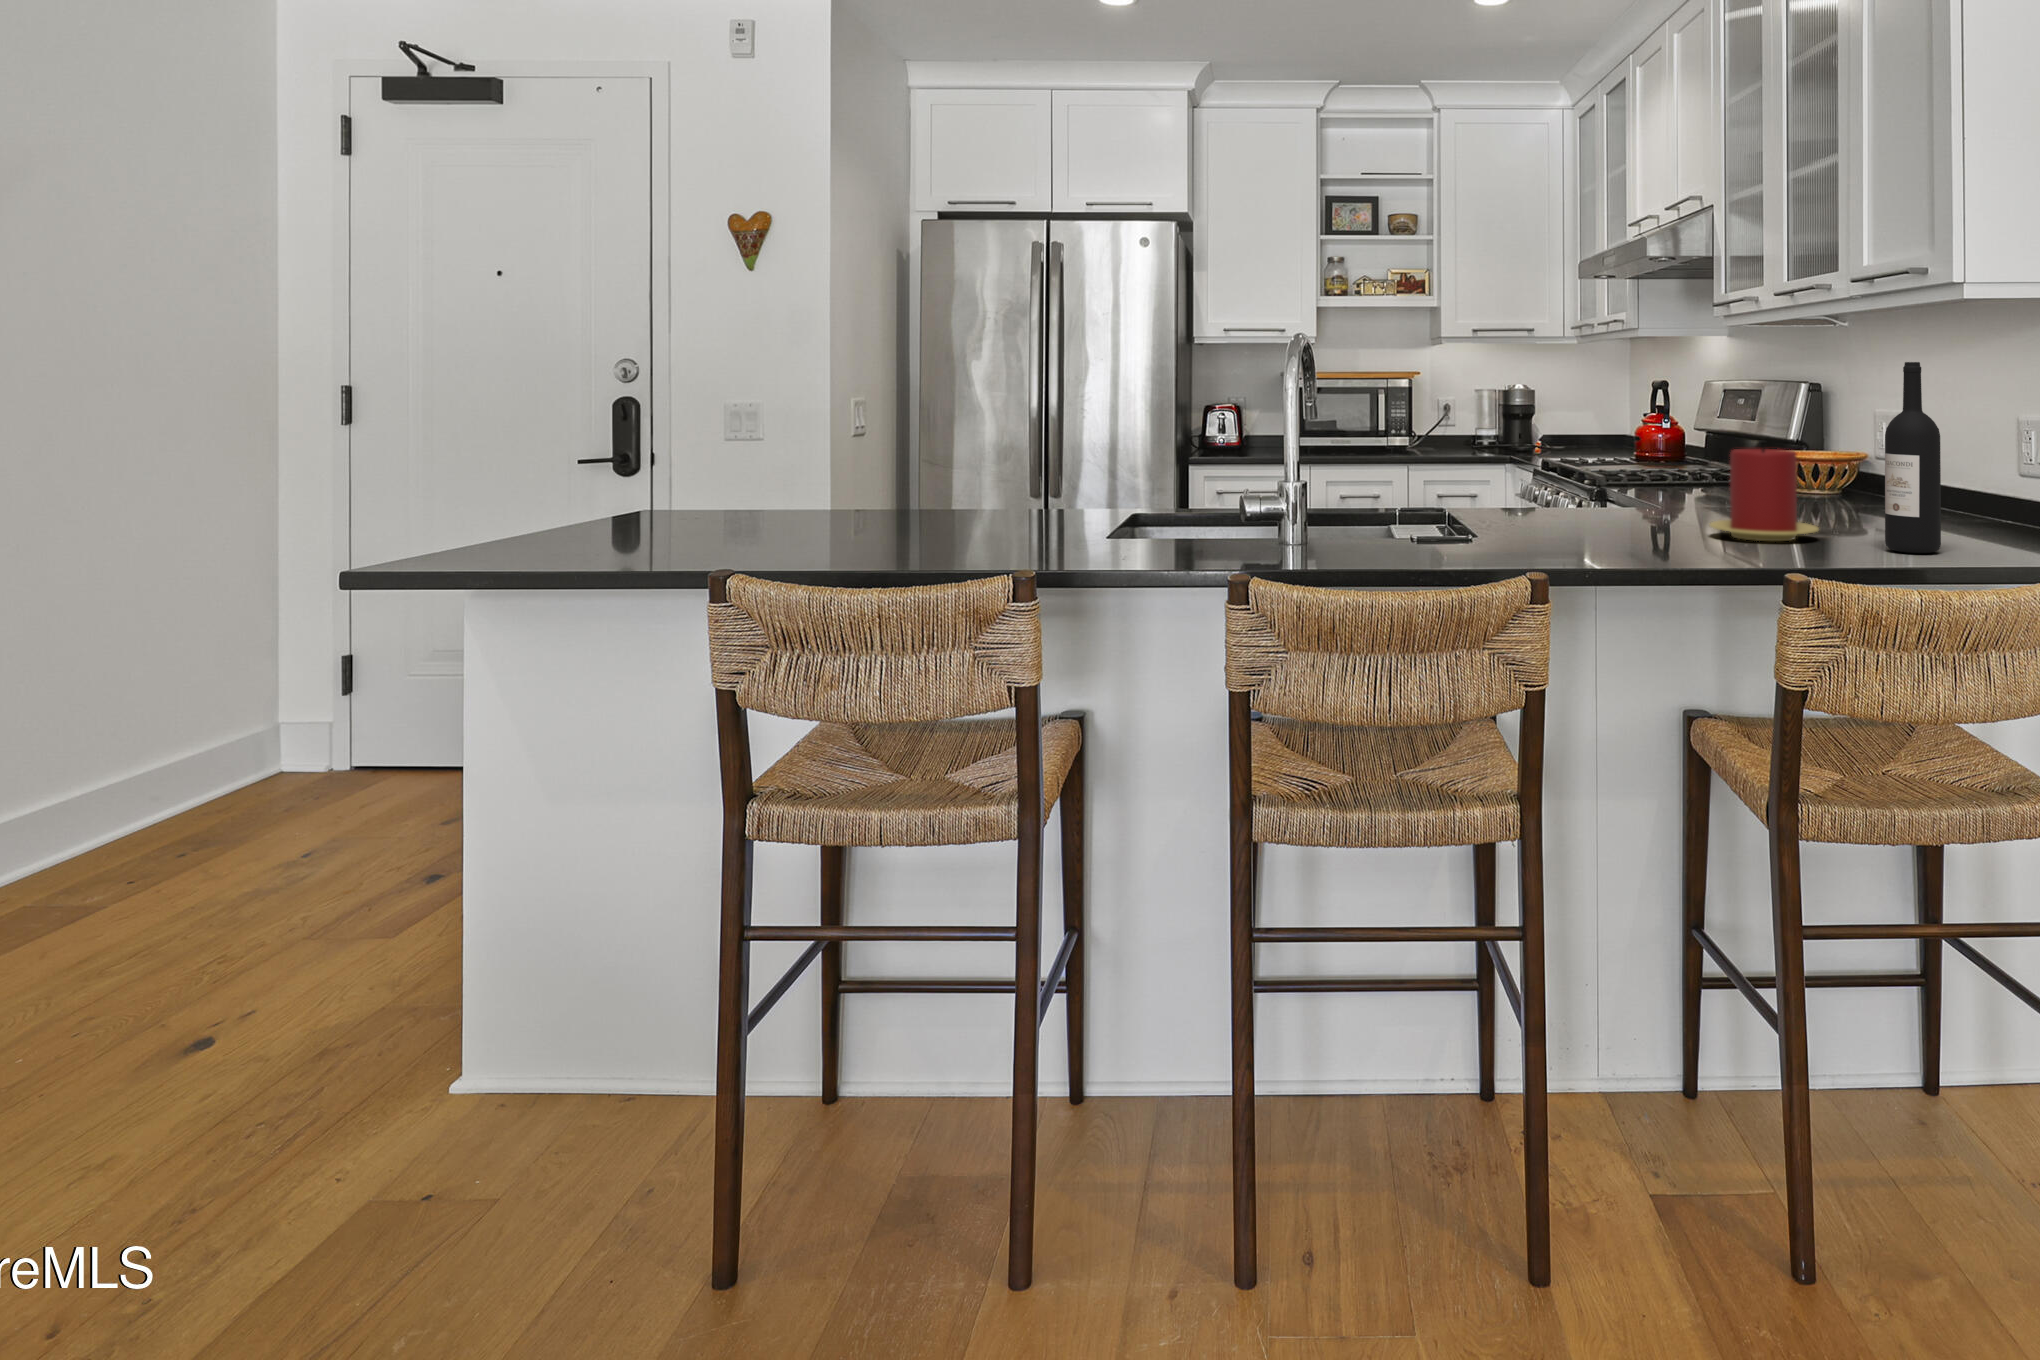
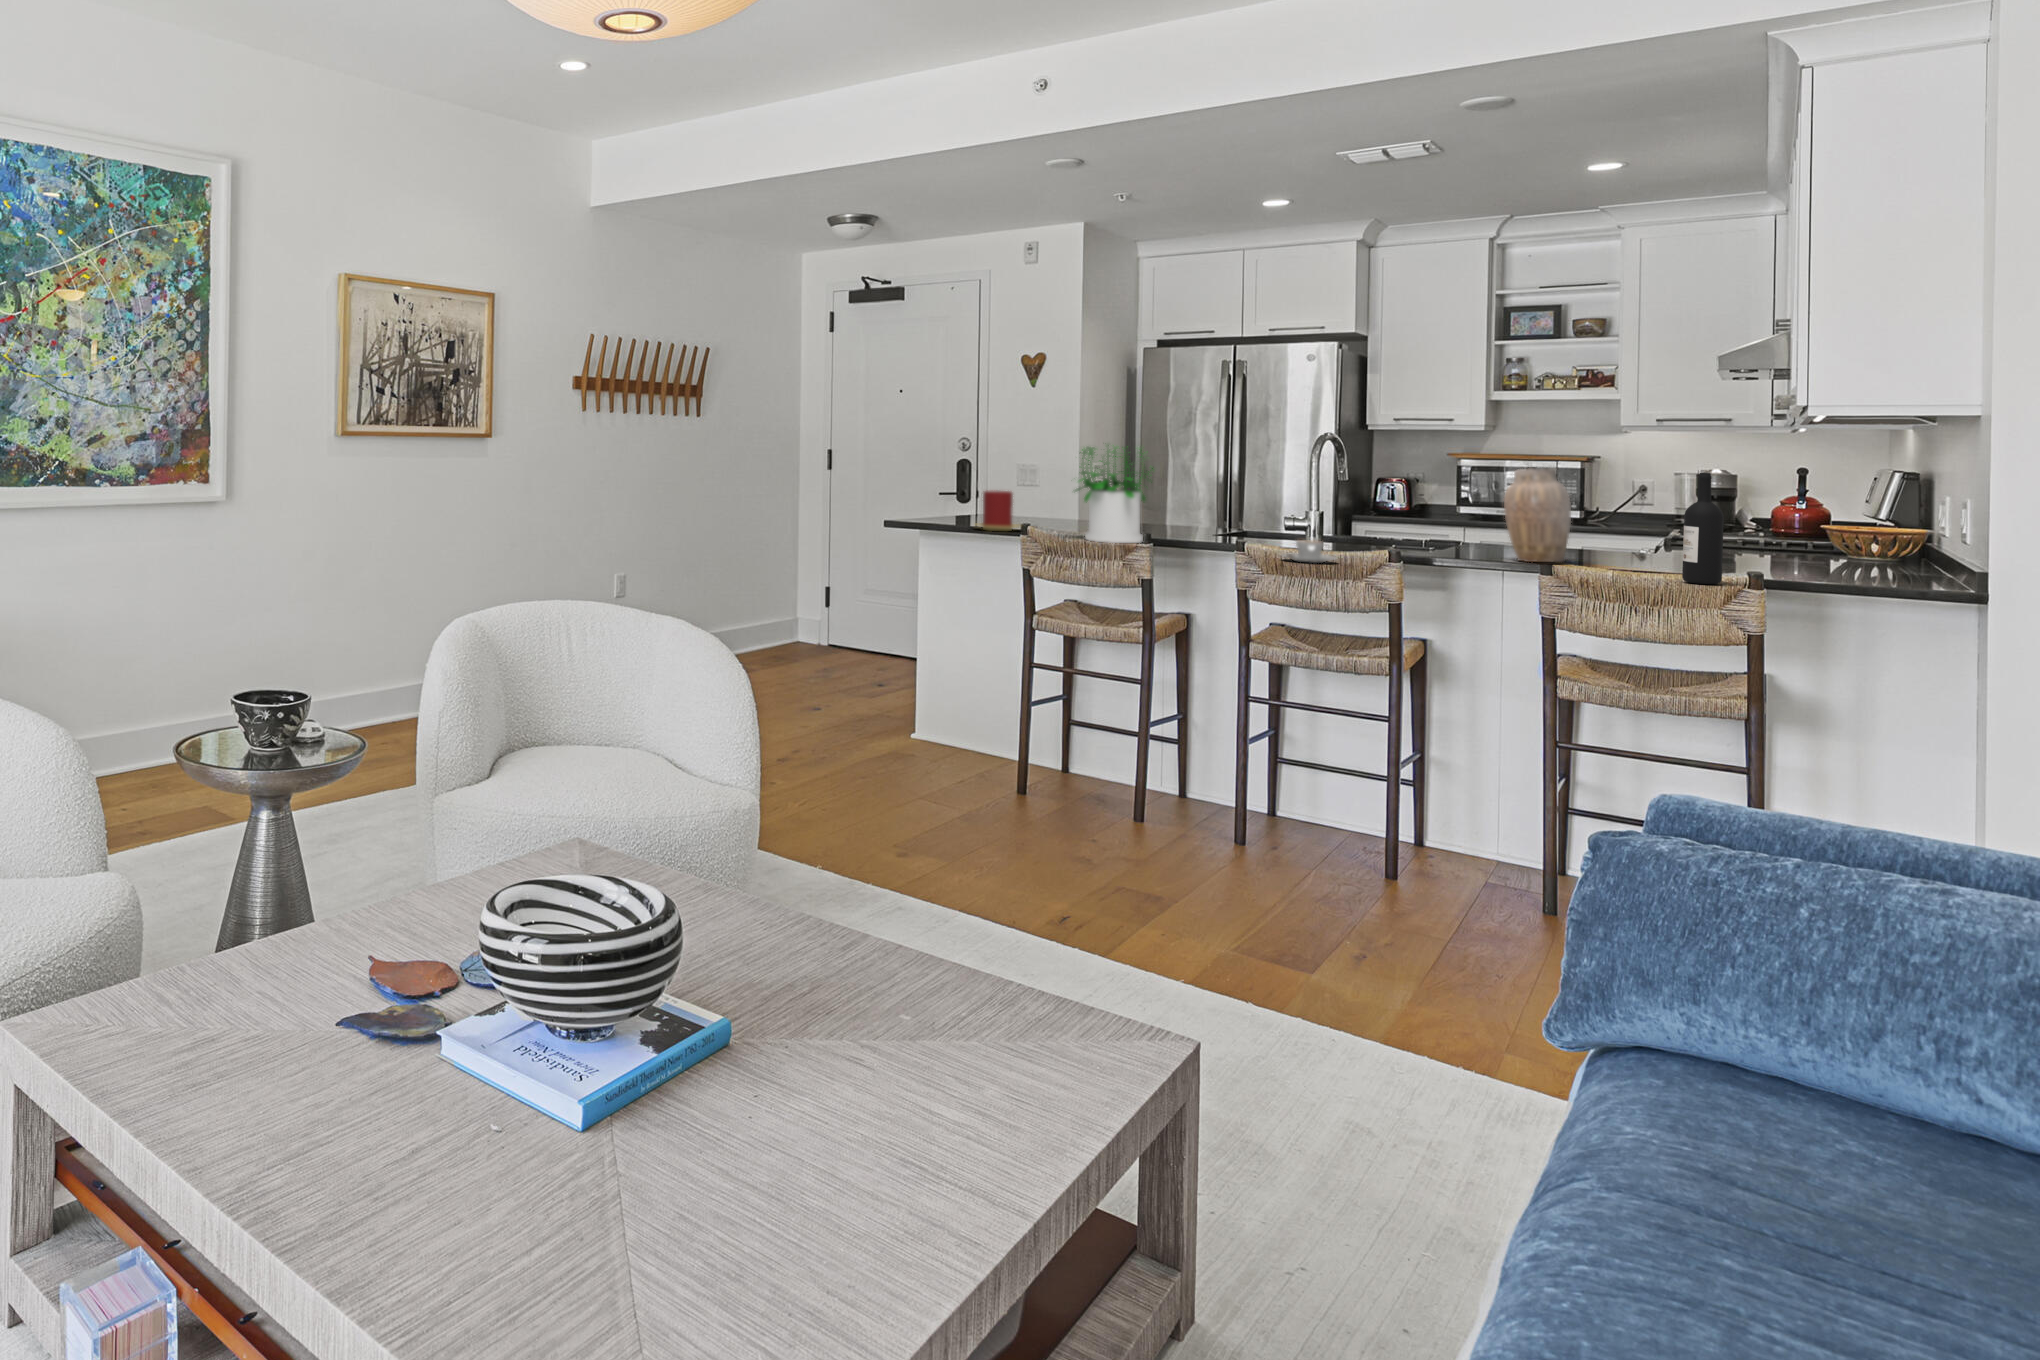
potted plant: none [833,333,1009,561] -> present [1075,445,1153,543]
vase: none [1557,367,1647,527] -> present [1504,468,1571,562]
candle: present [1710,449,1819,541] -> present [975,491,1019,531]
coffee cup: none [1314,528,1422,581] -> present [1283,540,1336,563]

